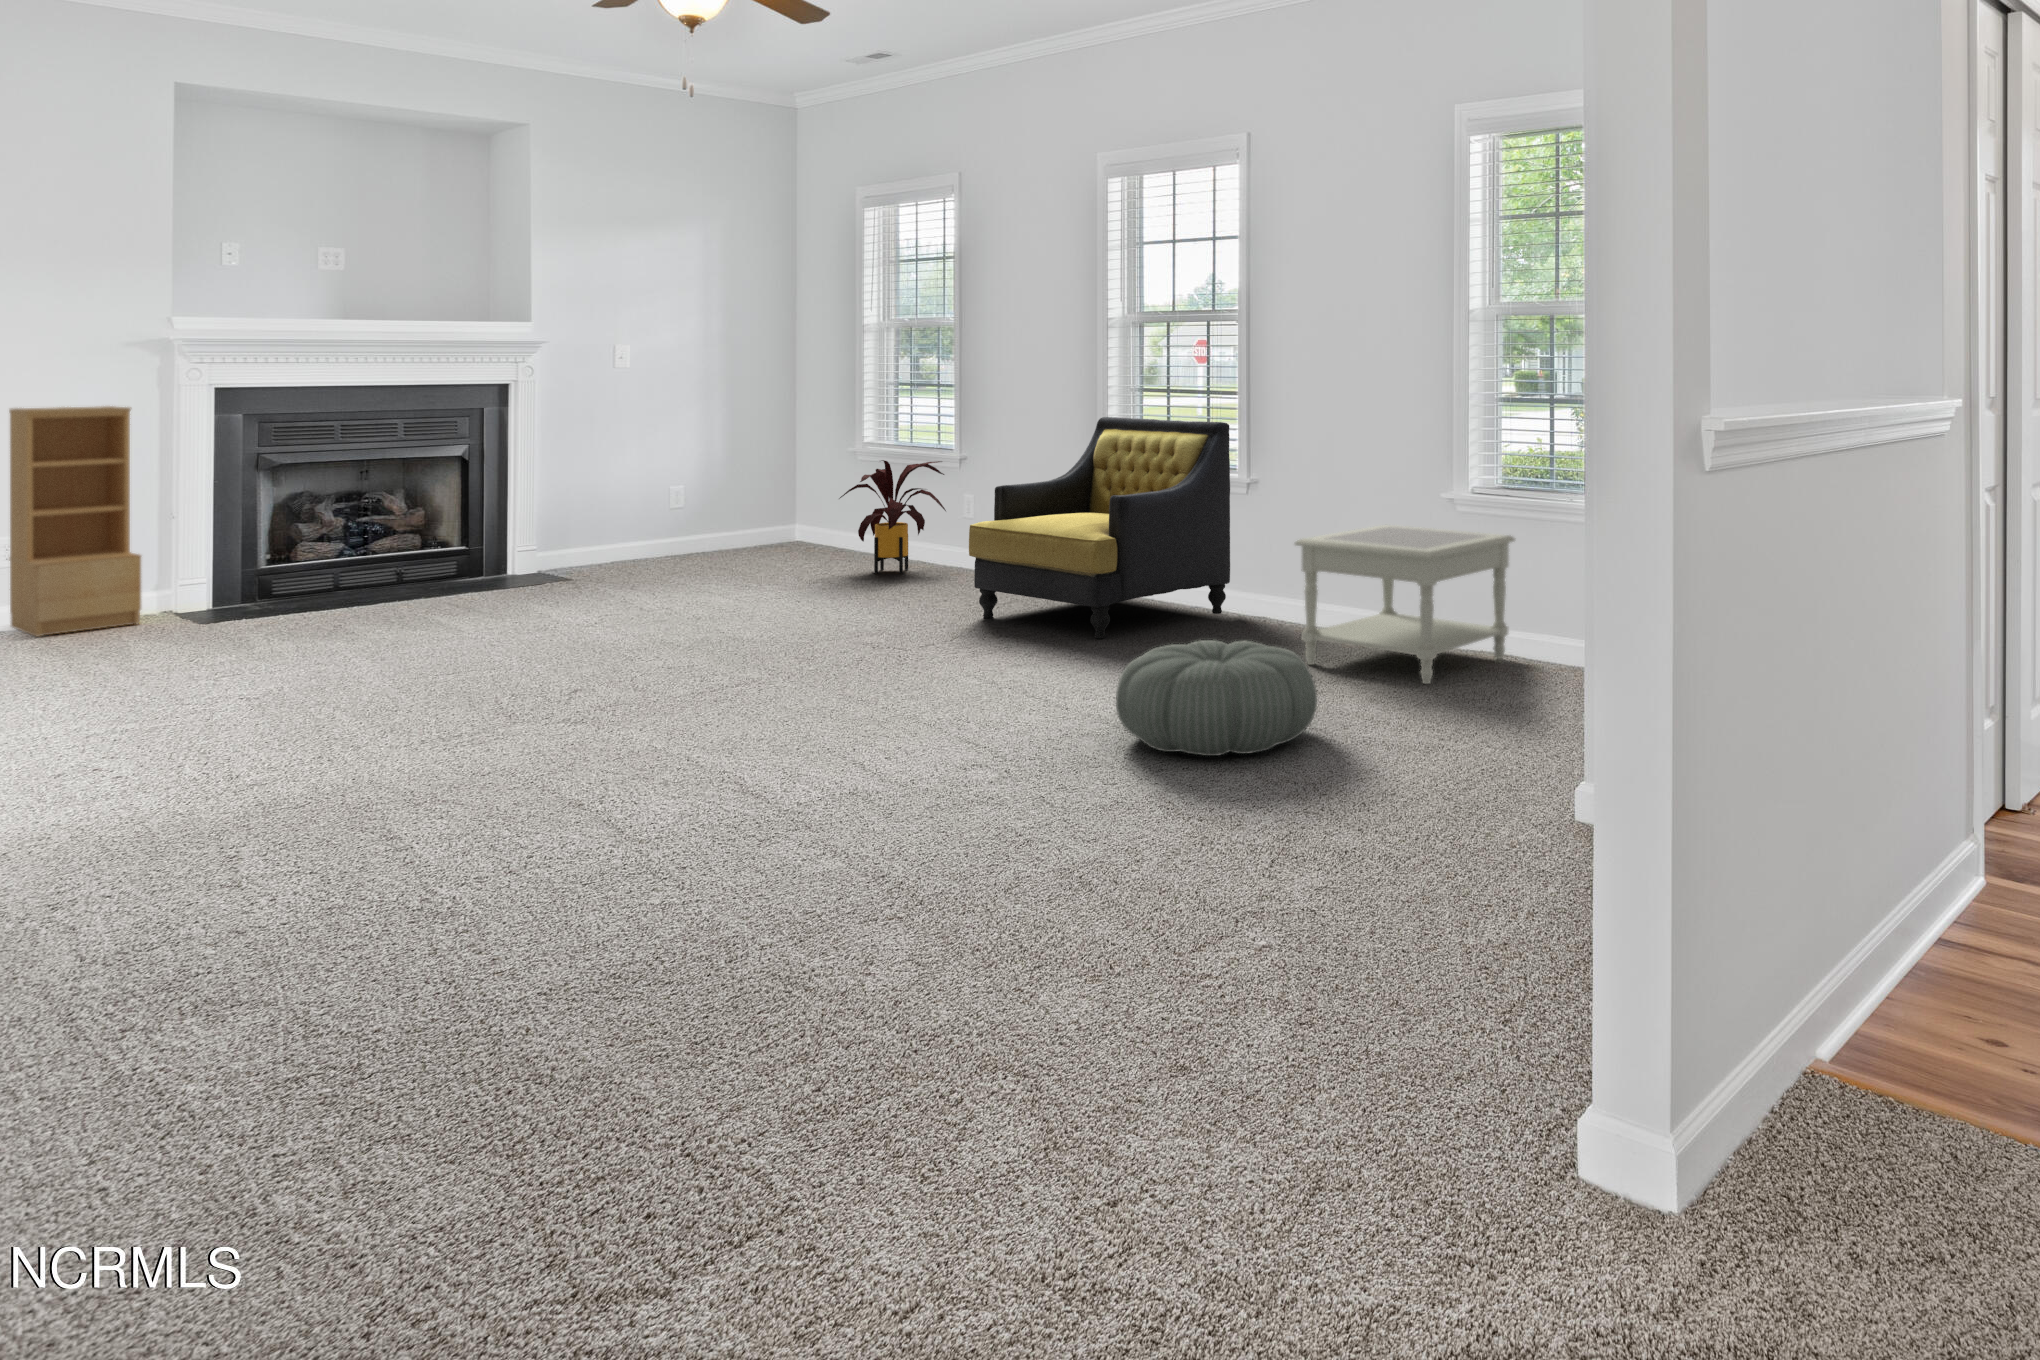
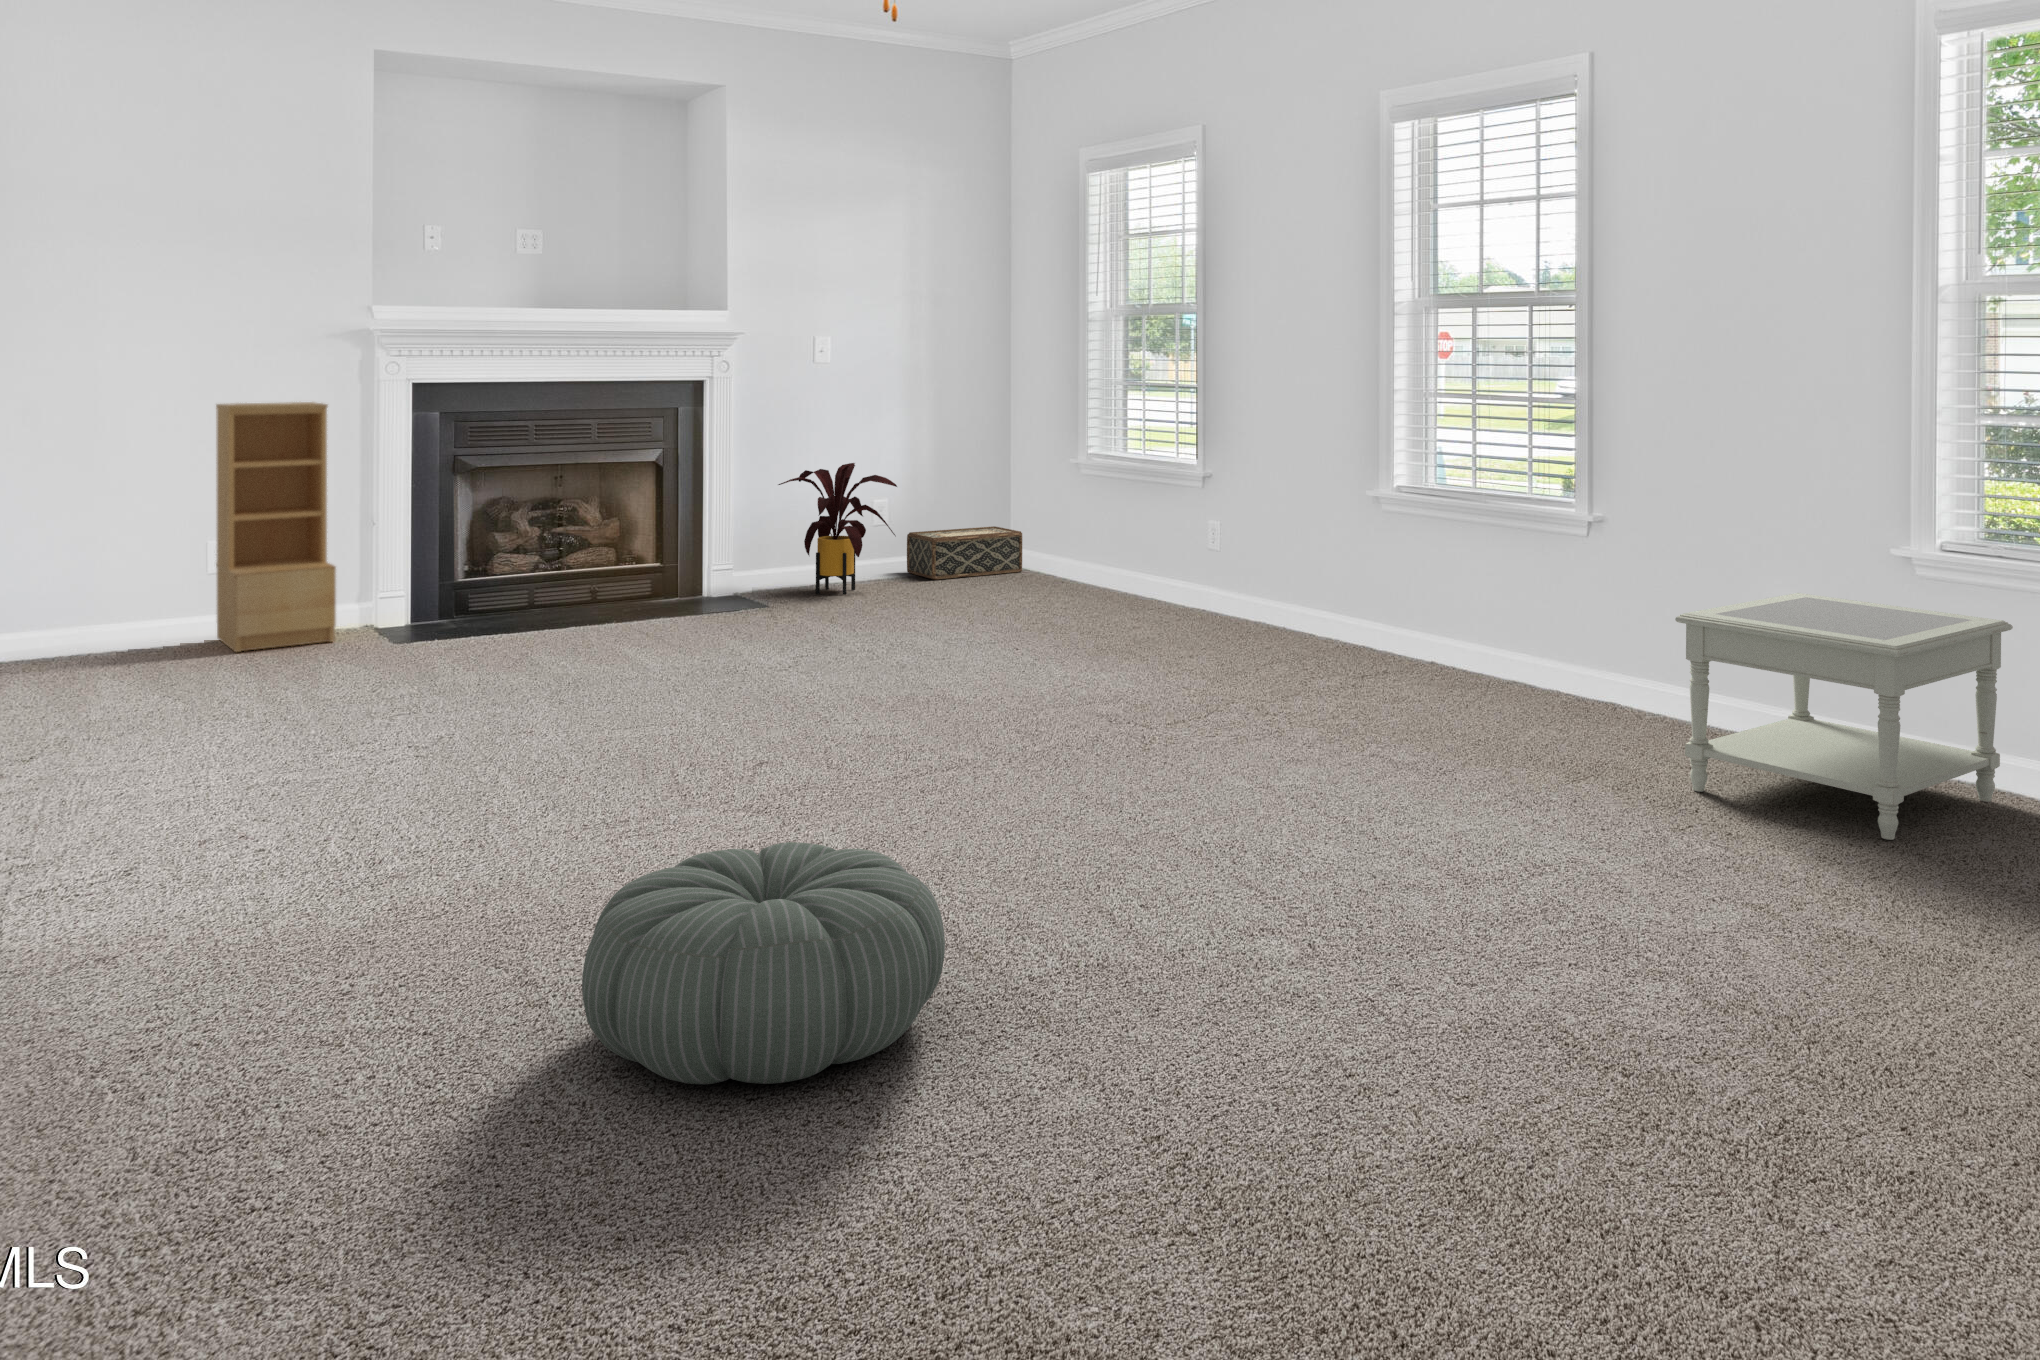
armchair: present [969,417,1230,638] -> none [1221,431,1560,727]
house plant: present [839,460,946,574] -> present [778,463,897,594]
woven basket: none [700,508,806,554] -> present [907,526,1022,579]
pouf: present [1116,640,1317,756] -> present [582,842,945,1084]

